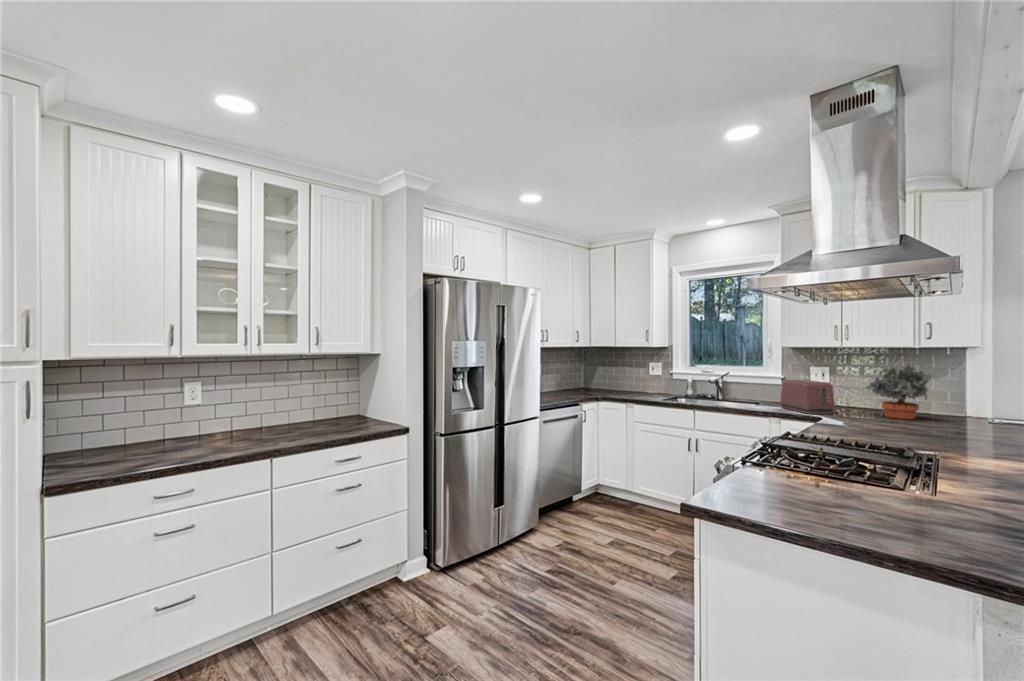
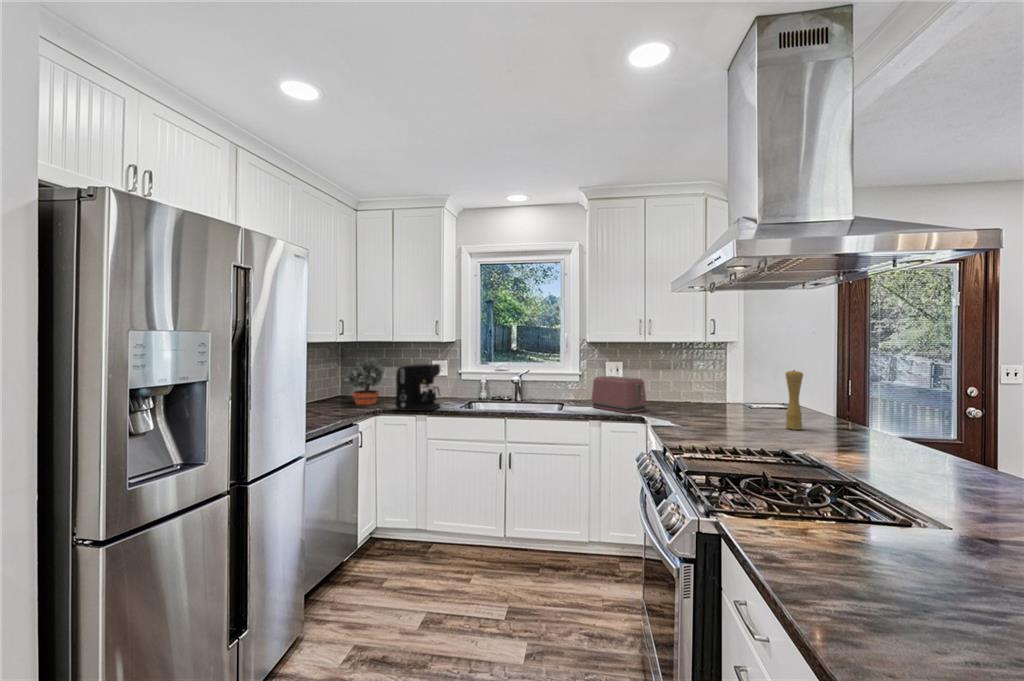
potted plant: present [866,363,931,419] -> present [344,357,385,405]
coffee maker: none [610,364,646,400] -> present [396,364,441,411]
pepper mill: none [967,377,989,440] -> present [785,370,803,430]

